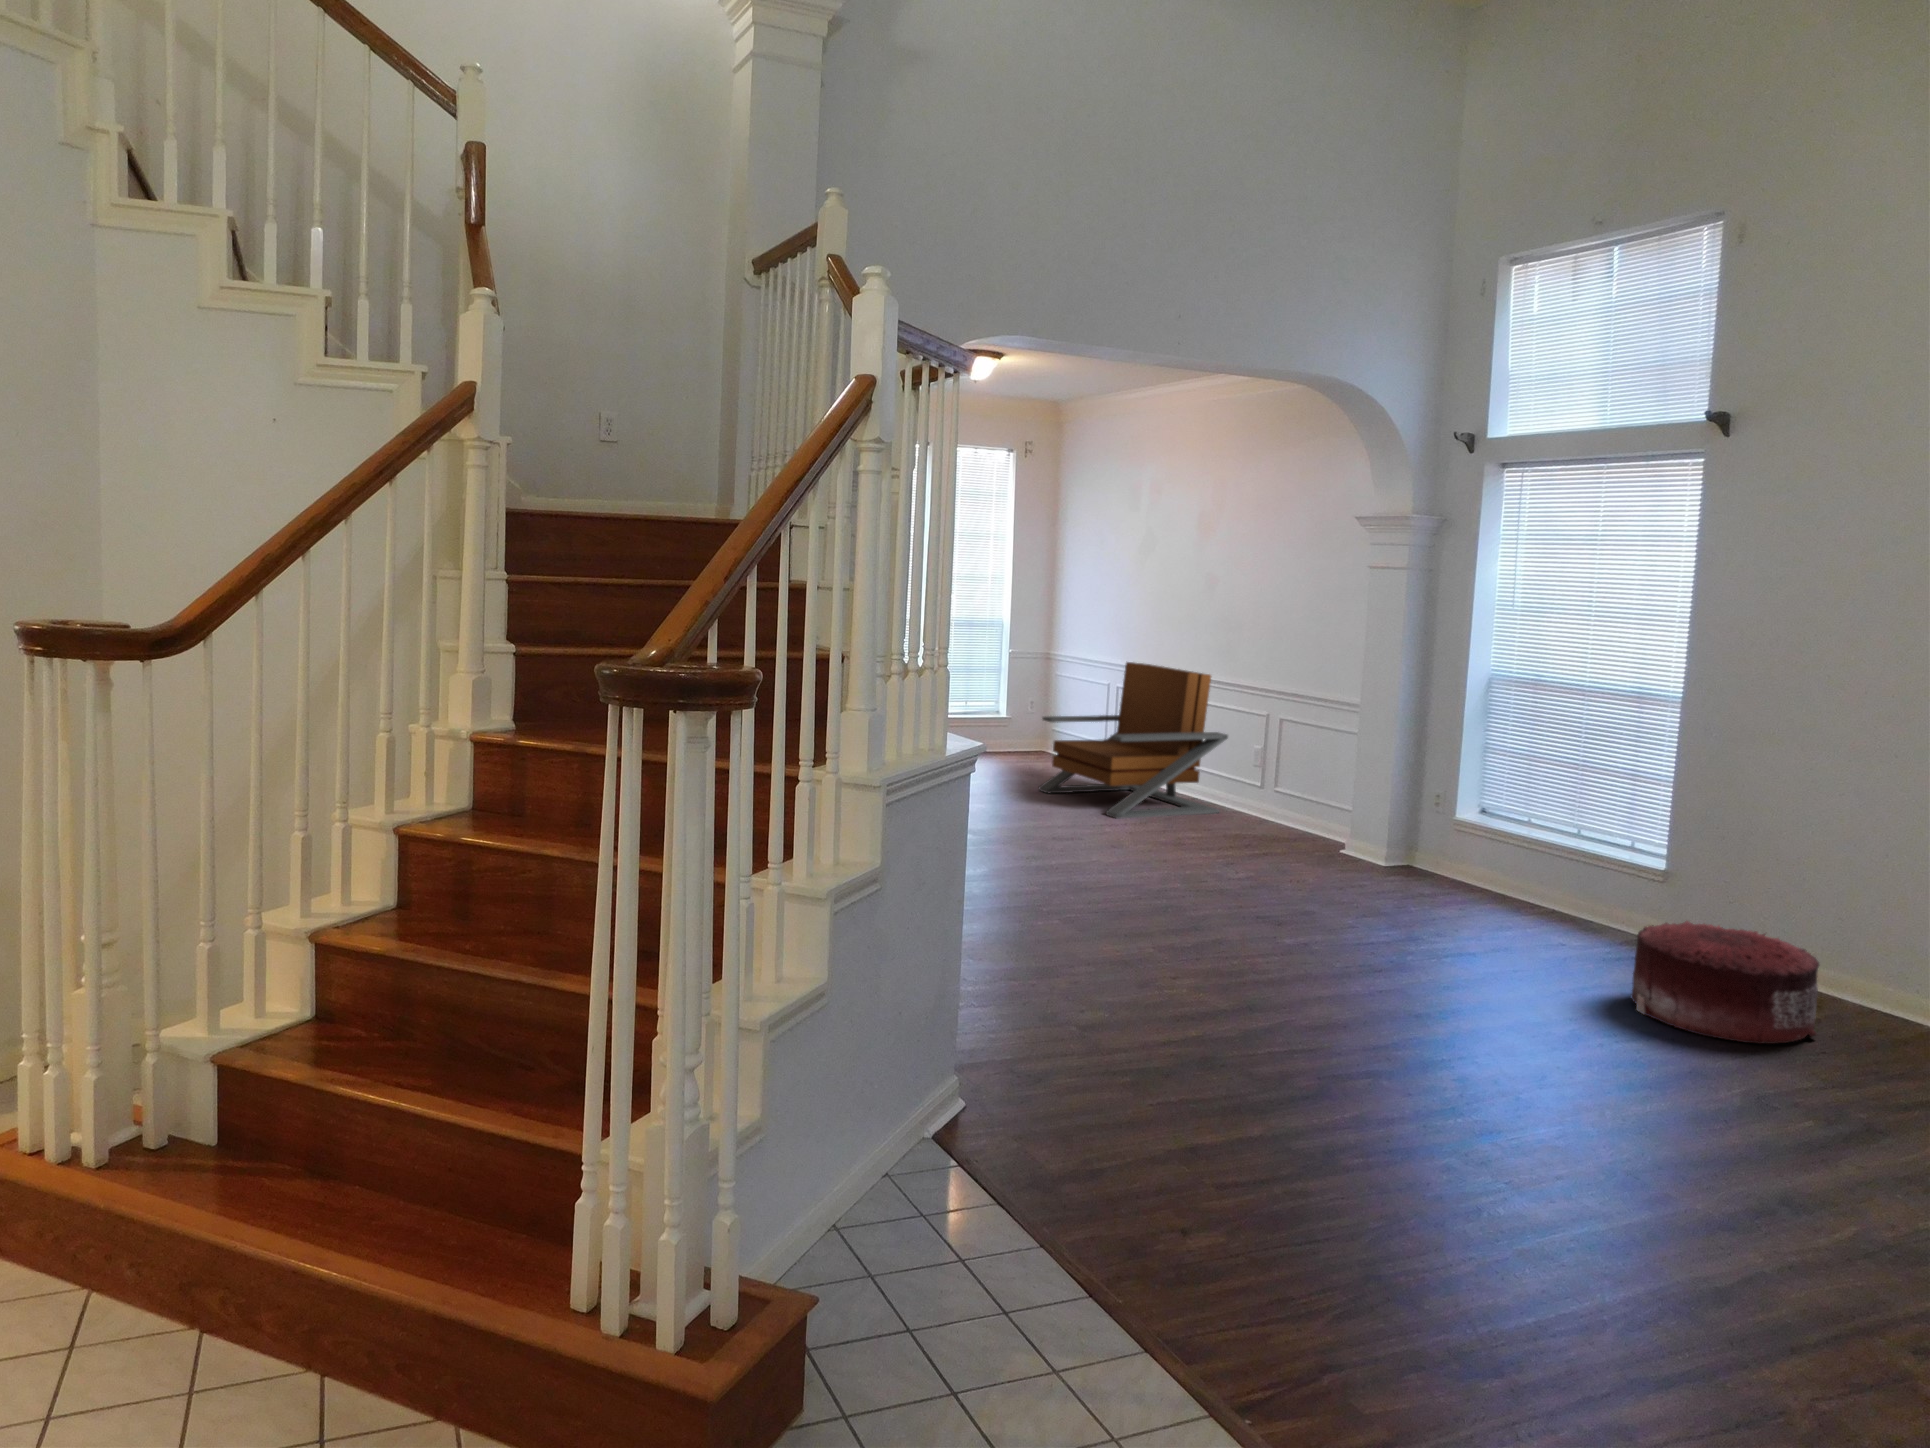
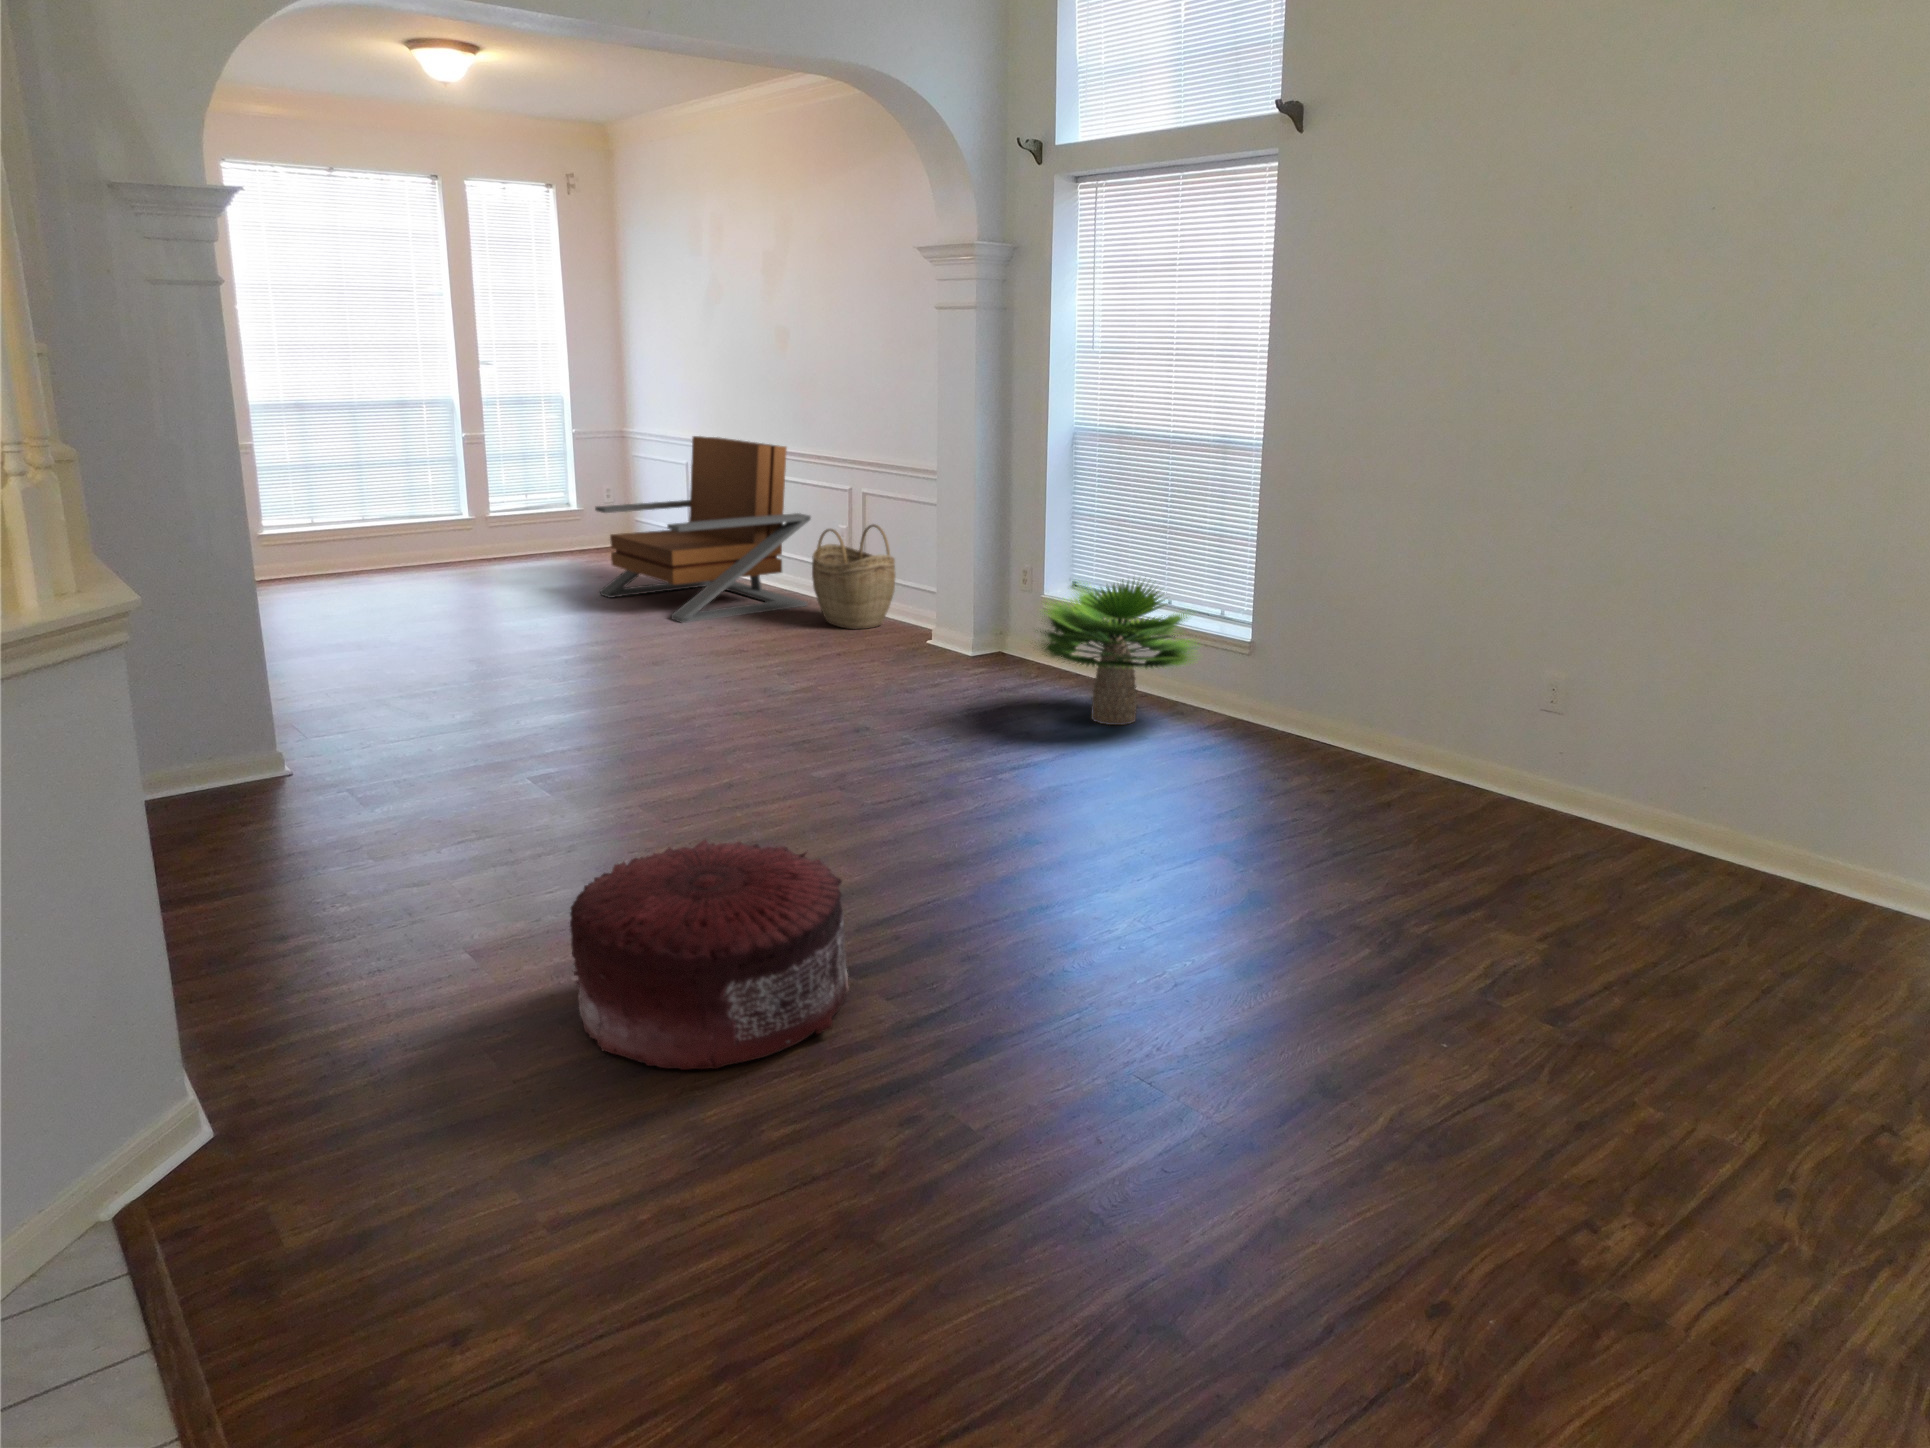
woven basket: none [1231,746,1308,836] -> present [812,525,896,629]
potted plant: none [1449,802,1621,936] -> present [1039,578,1195,725]
pouf: present [1631,921,1819,1044] -> present [570,840,849,1070]

